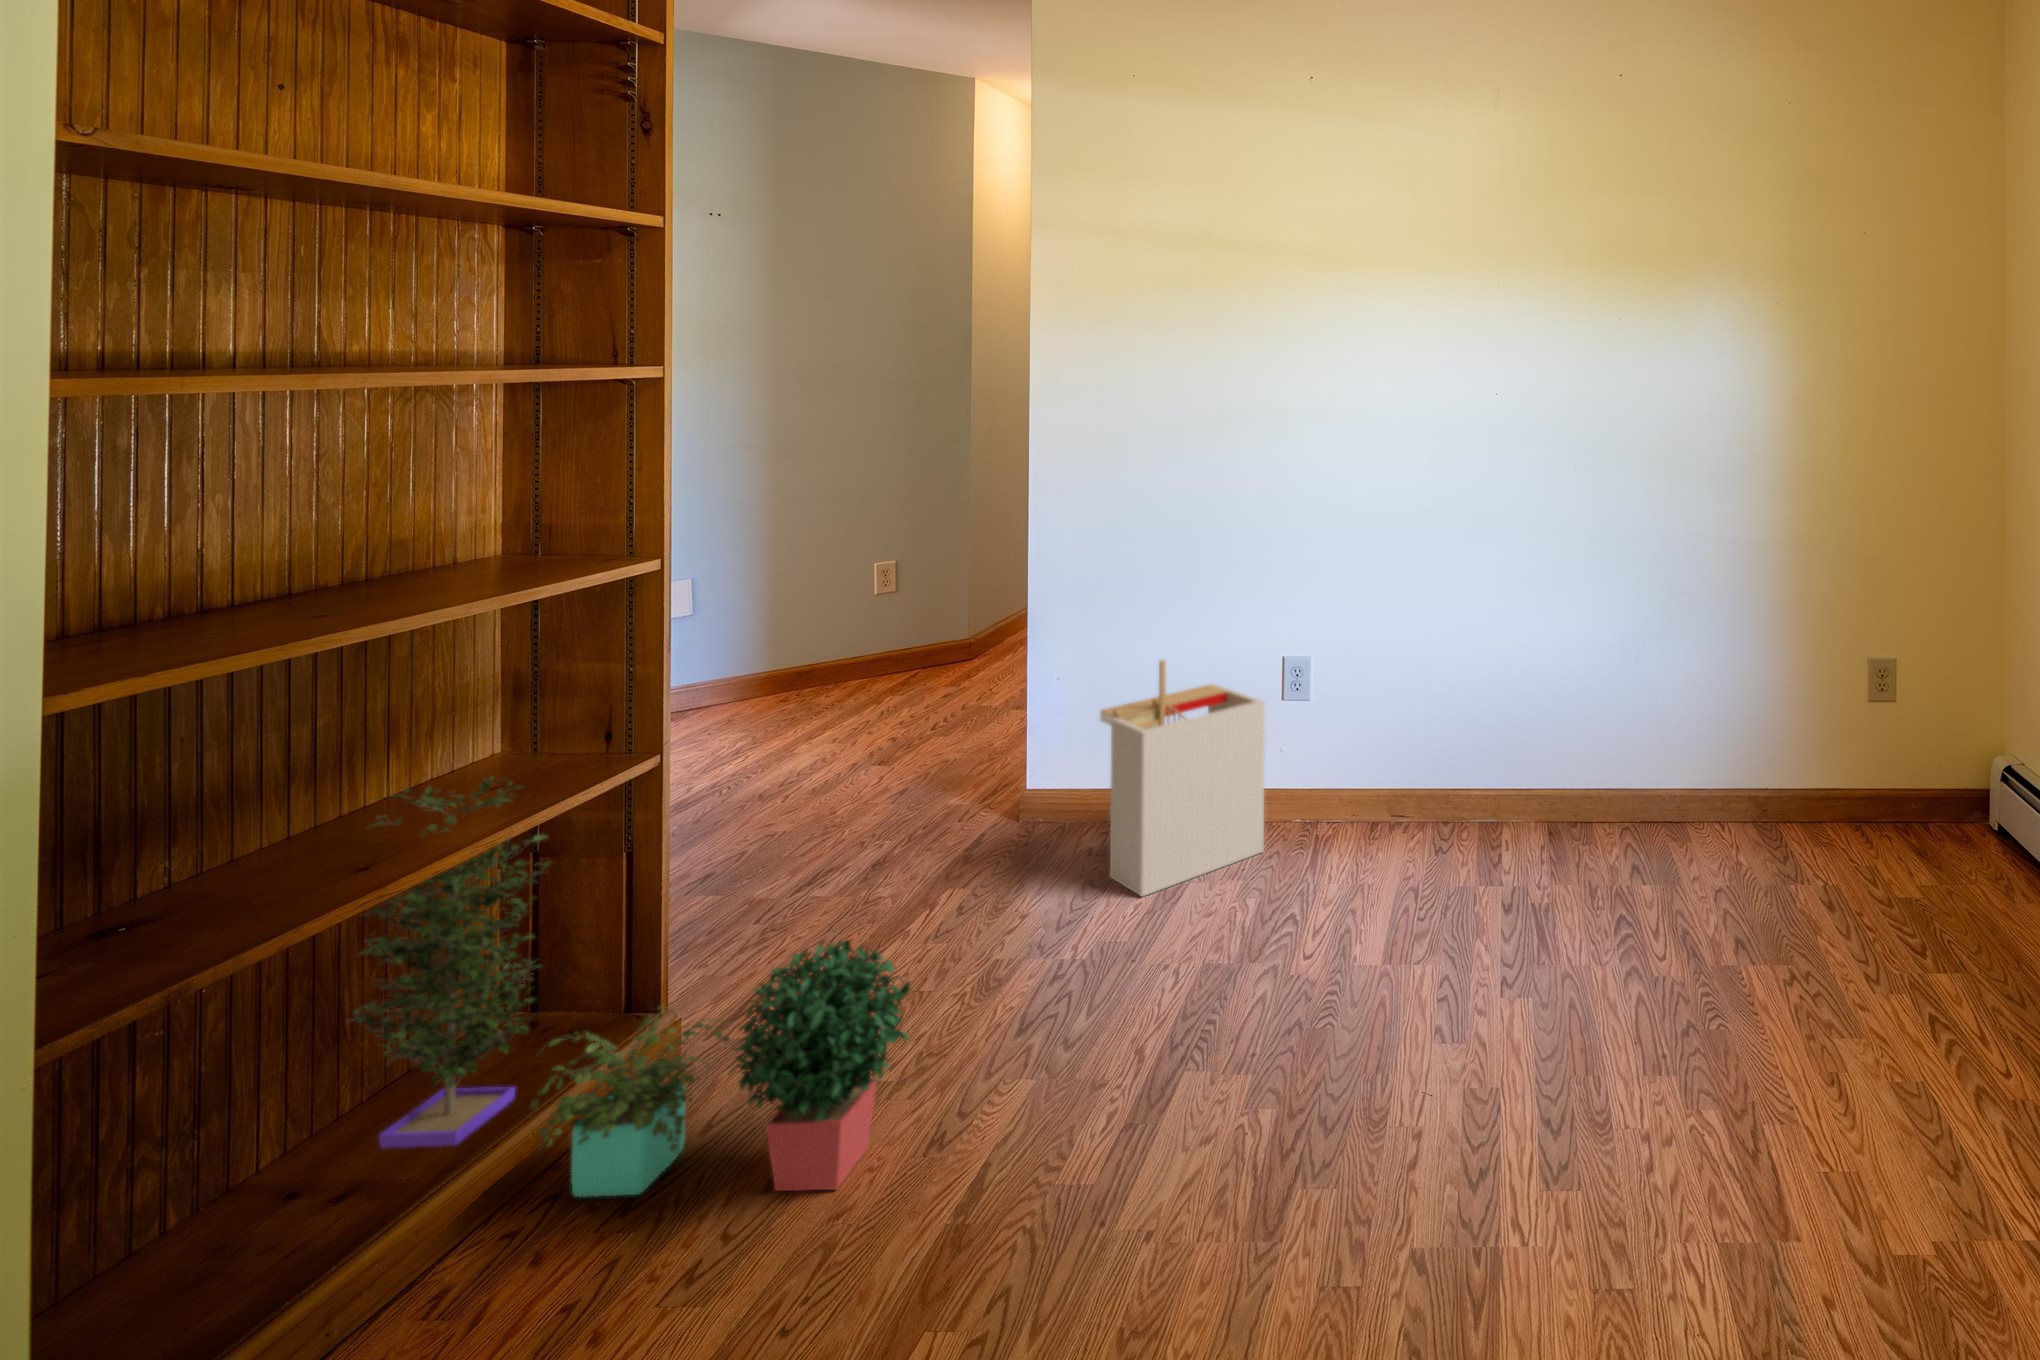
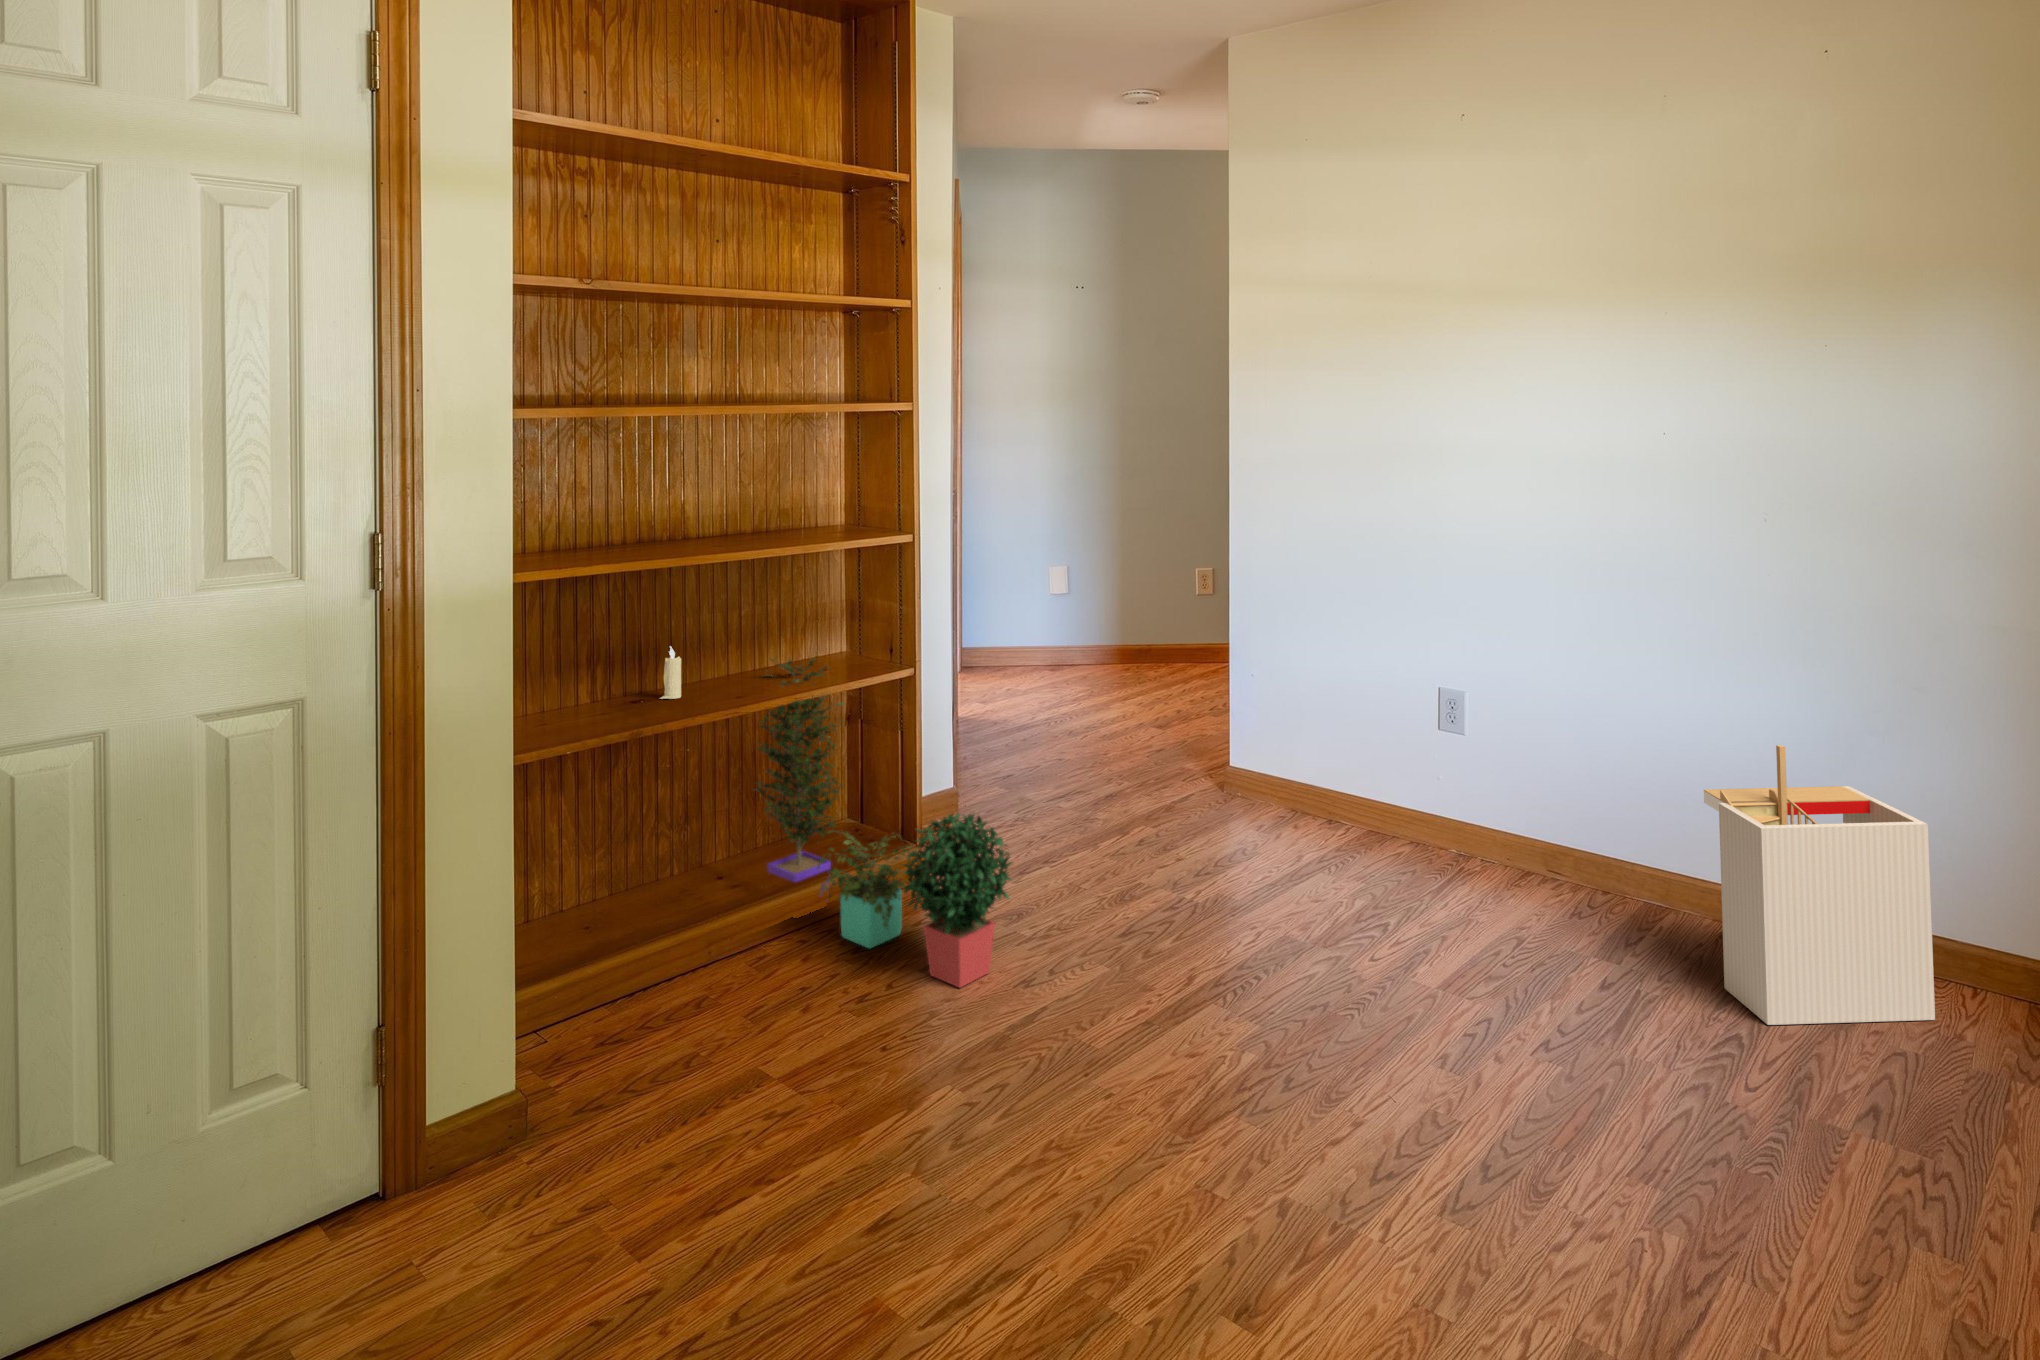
storage bin: present [1100,660,1265,896] -> present [1704,745,1935,1025]
candle: none [150,817,209,919] -> present [660,646,681,699]

